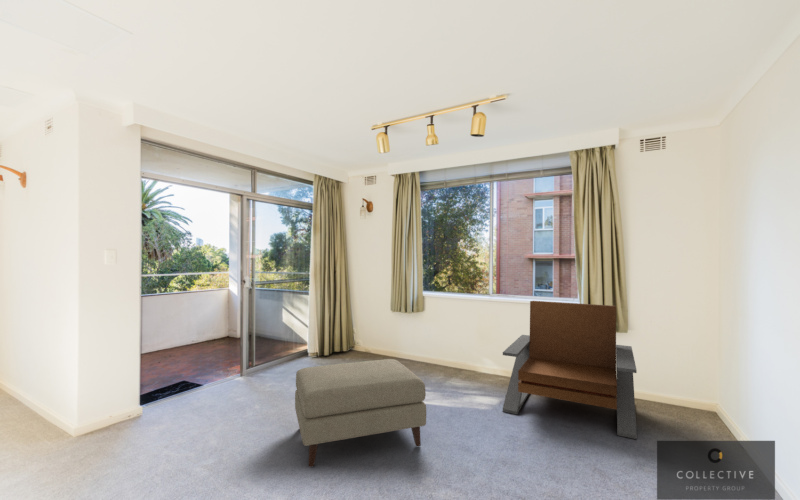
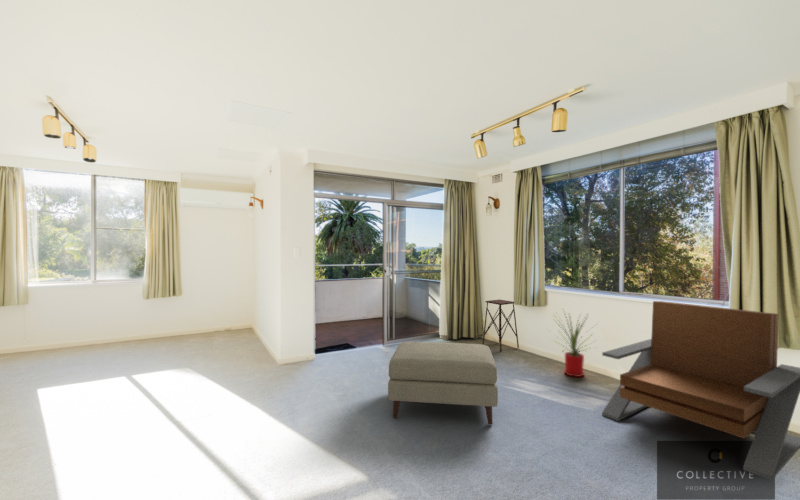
side table: none [358,308,394,363] -> present [483,299,519,351]
house plant: none [433,312,481,378] -> present [565,323,592,377]

